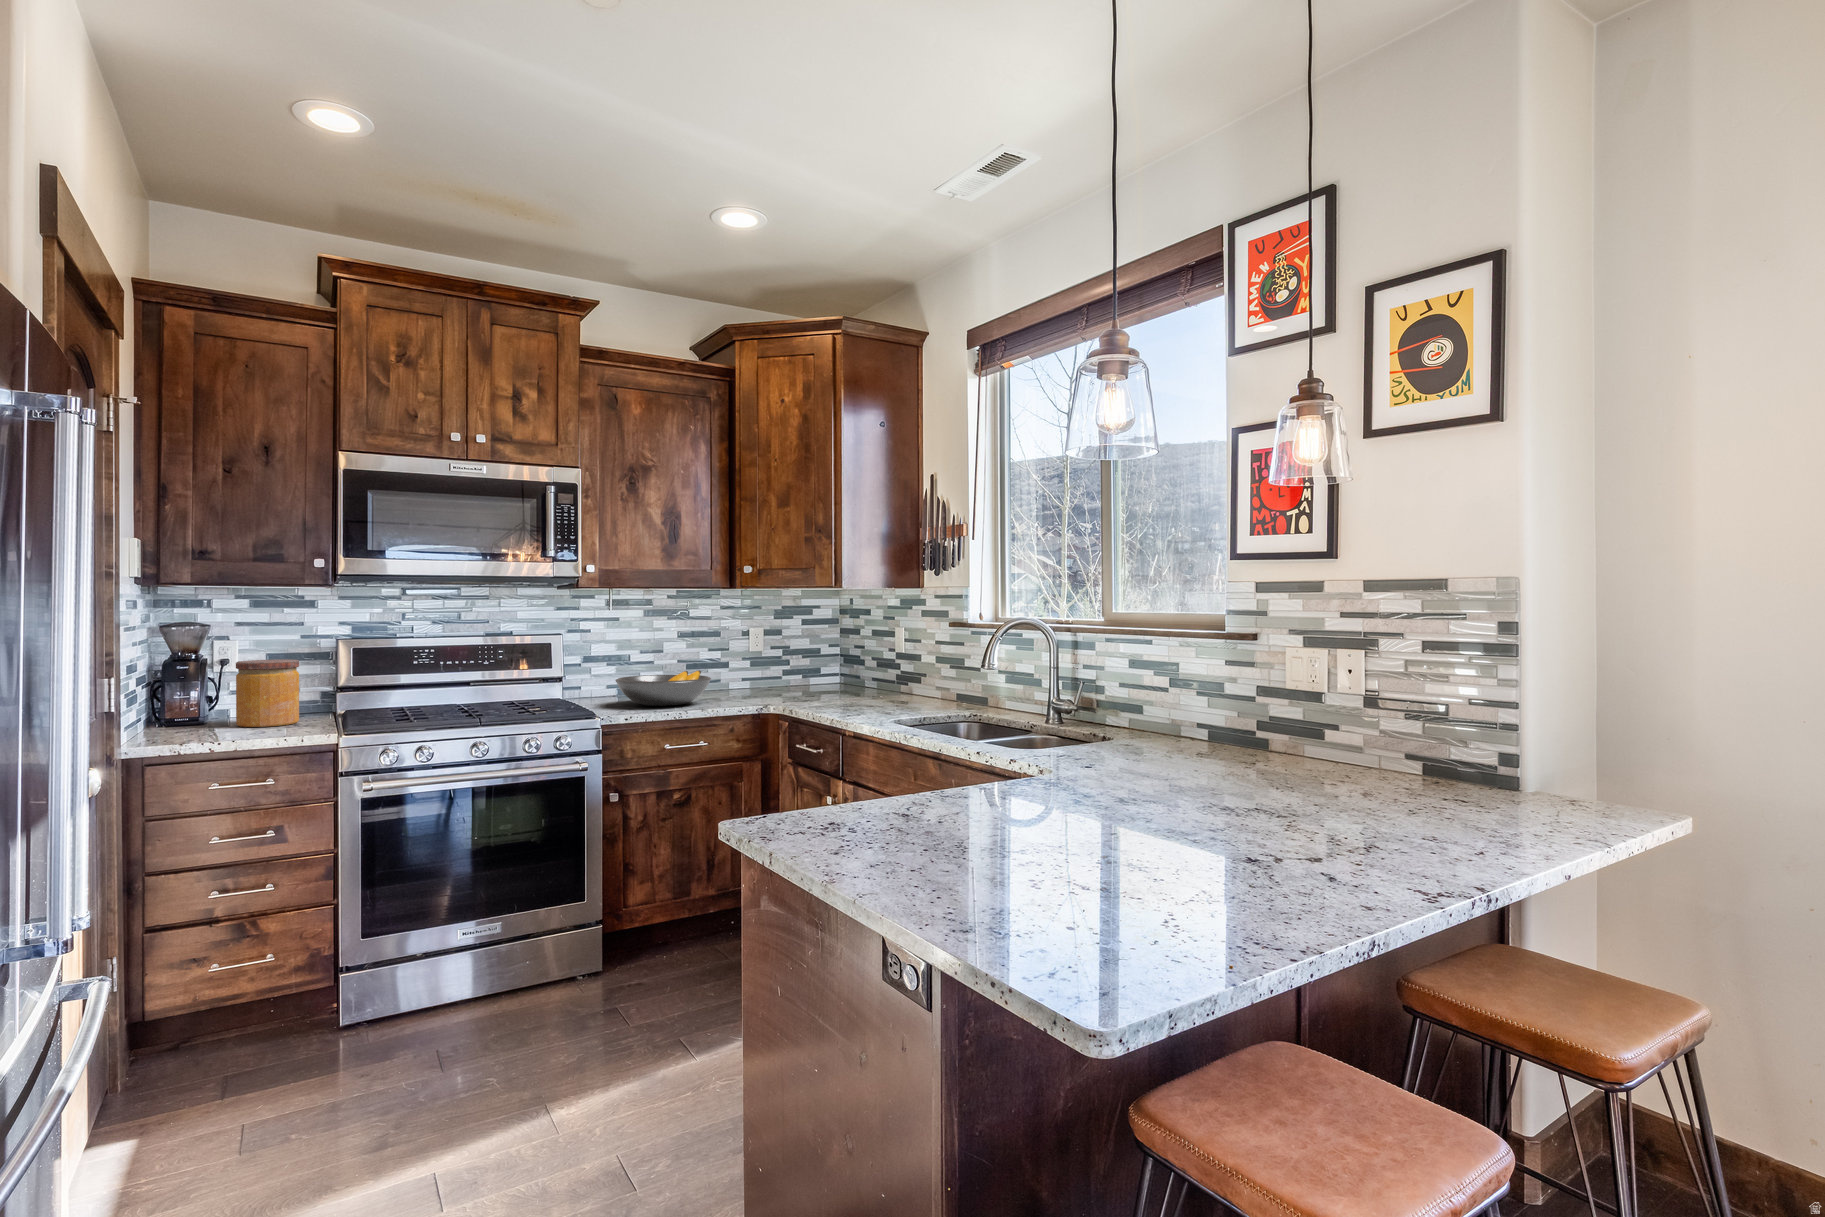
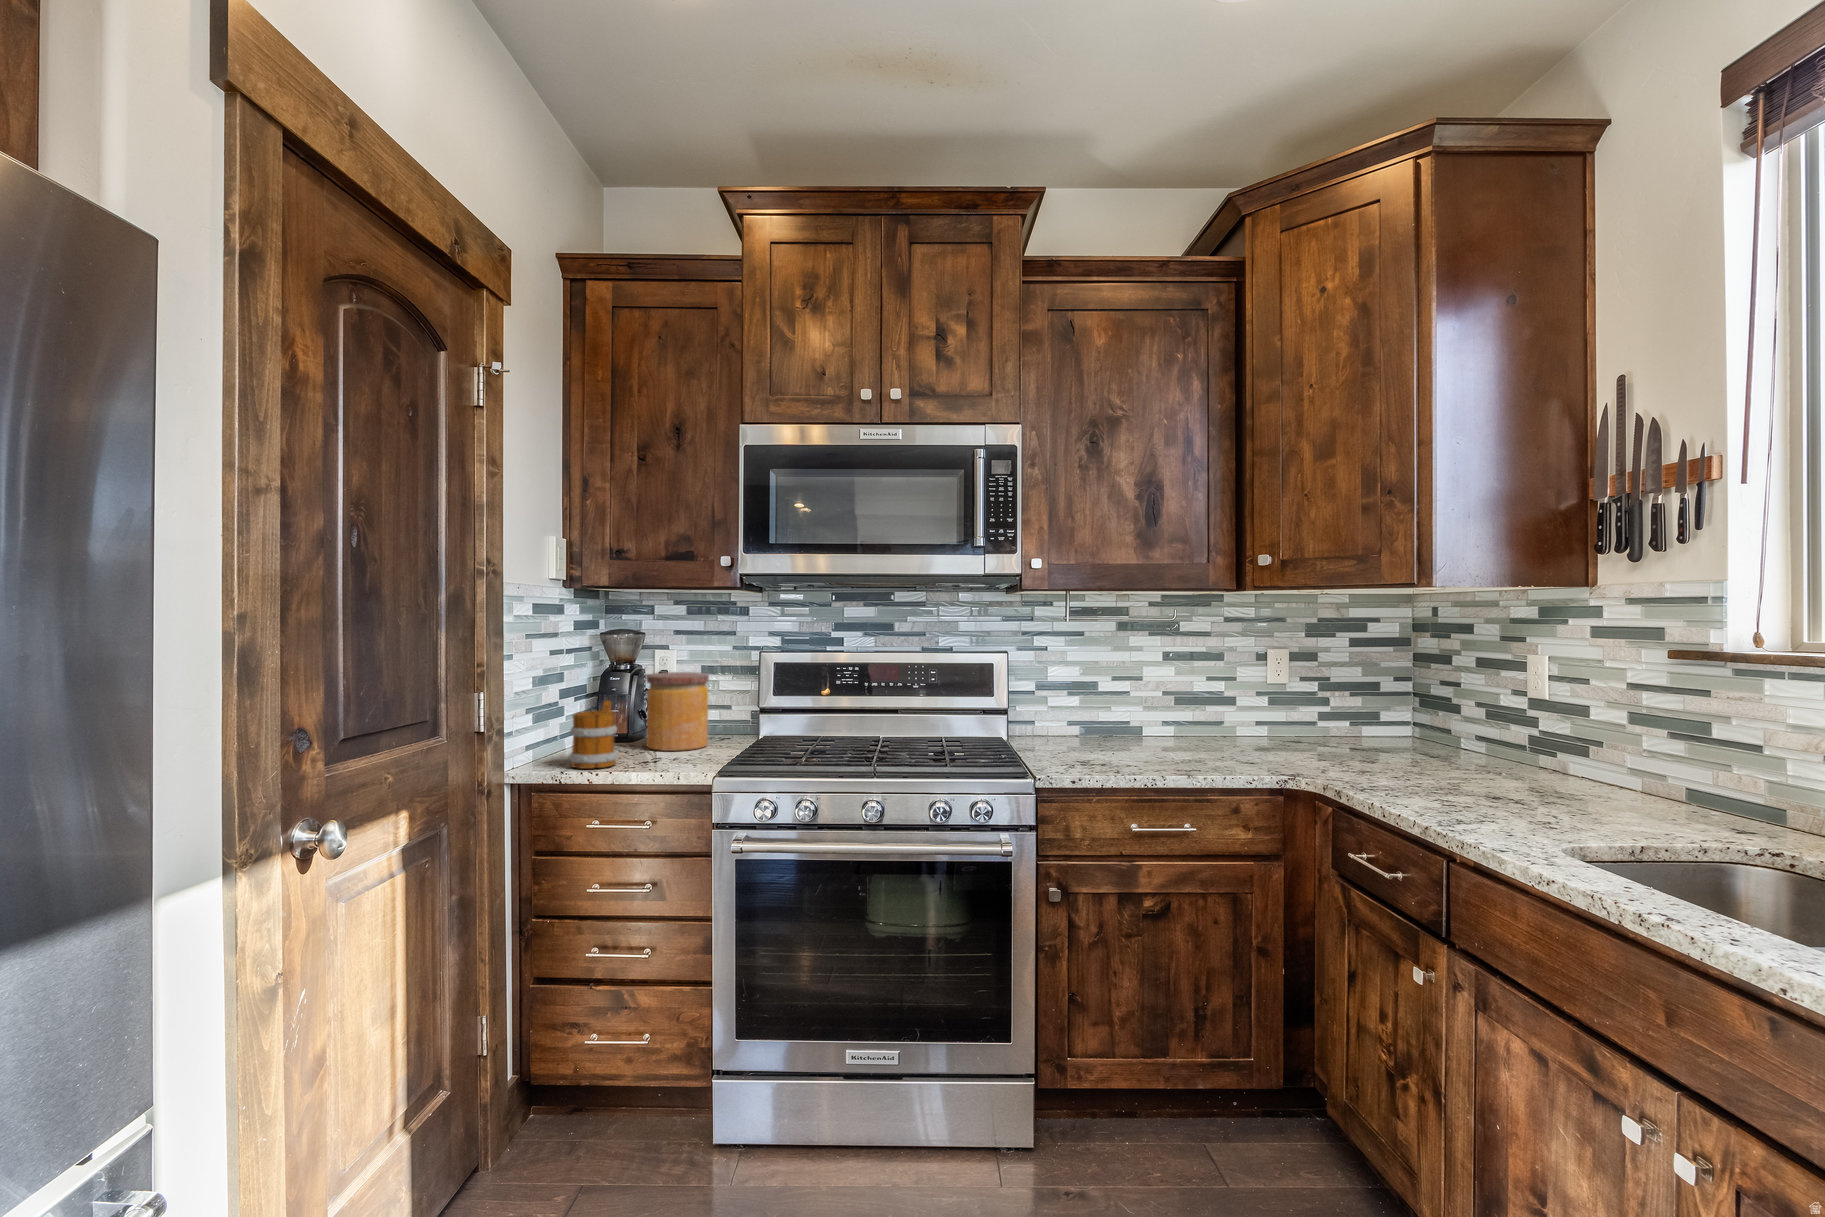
fruit bowl: present [615,670,711,706] -> none [1067,710,1205,760]
mug: none [188,683,235,740] -> present [569,700,618,769]

